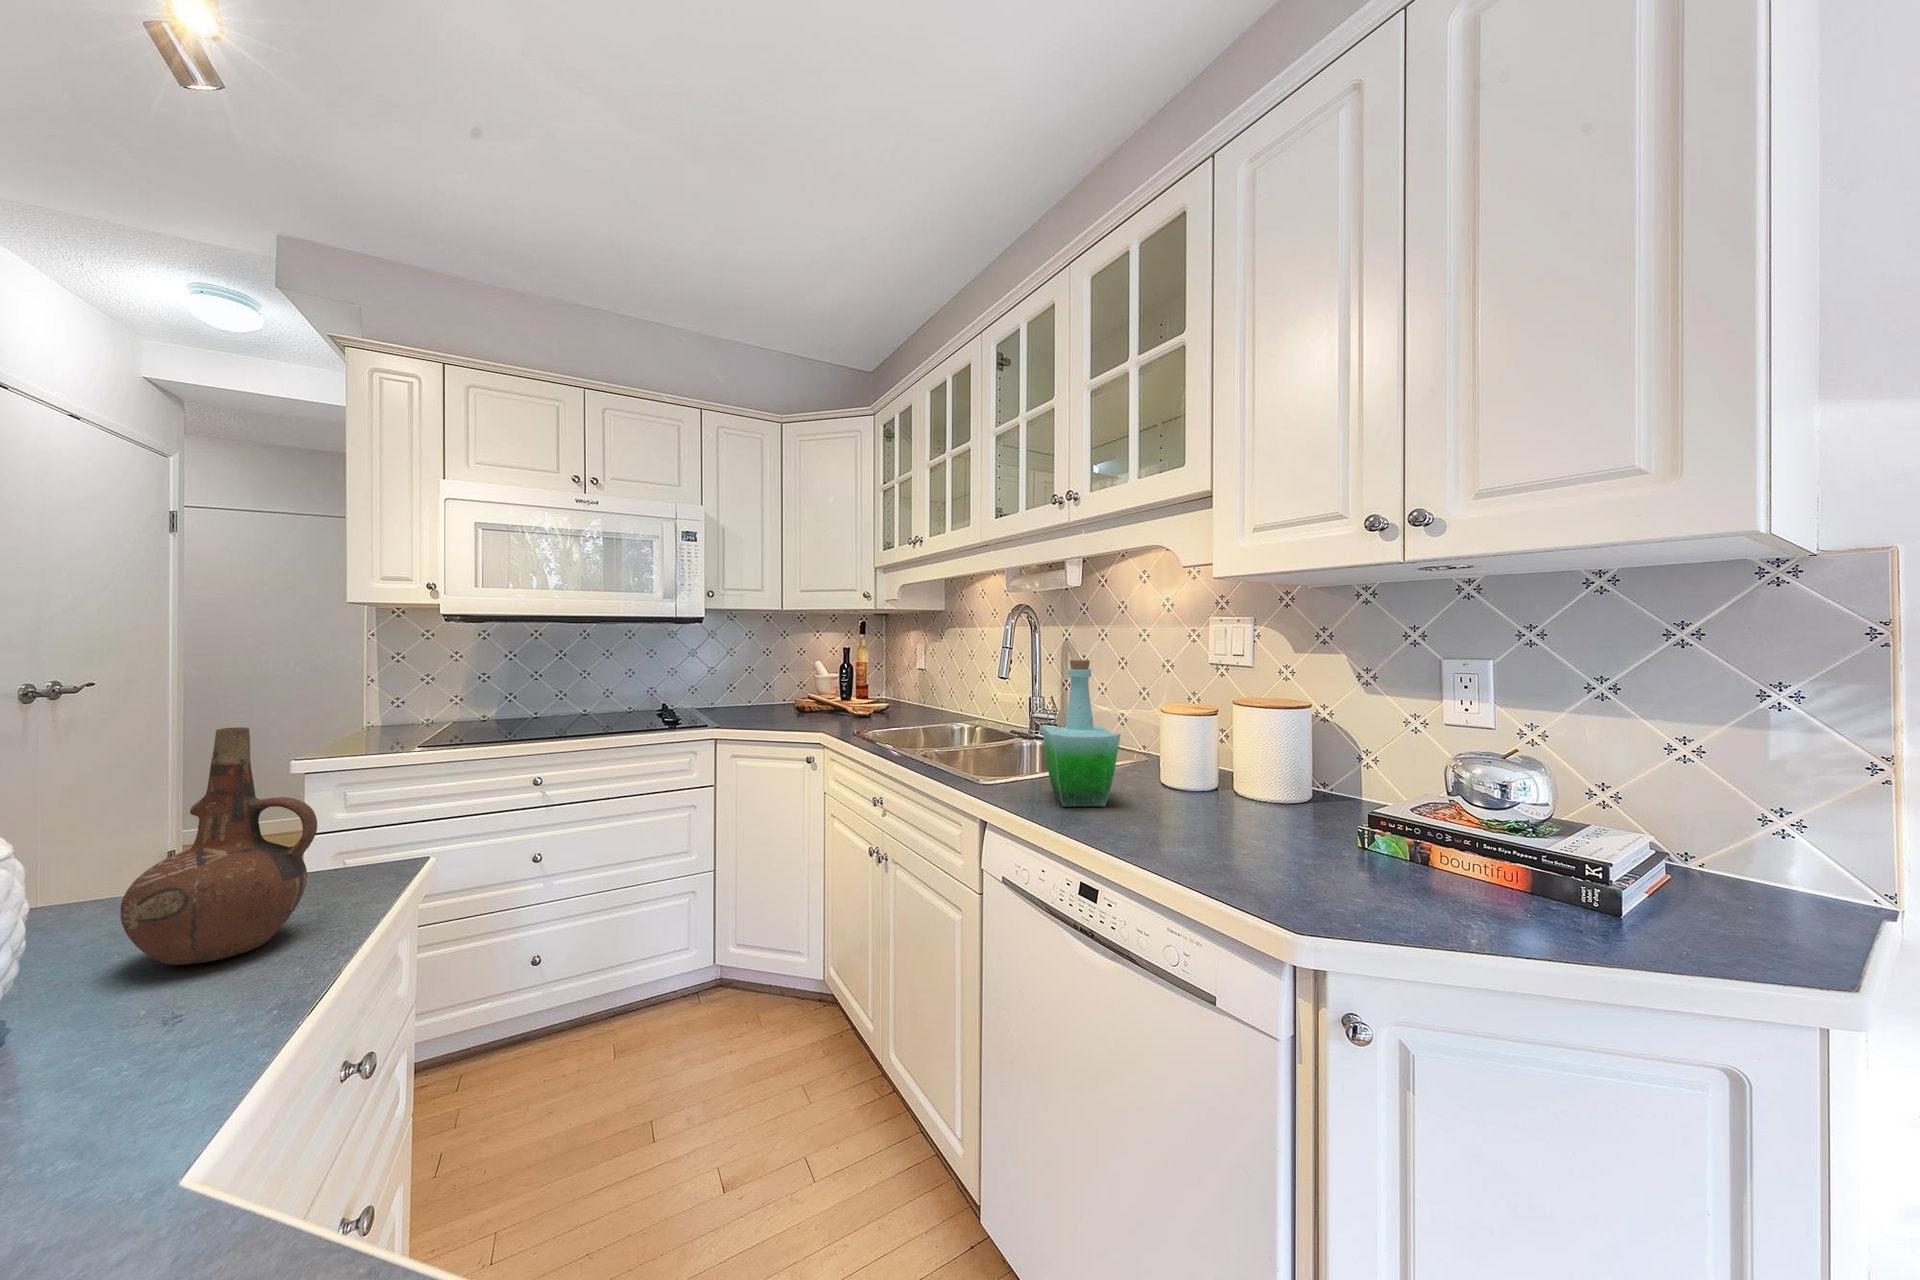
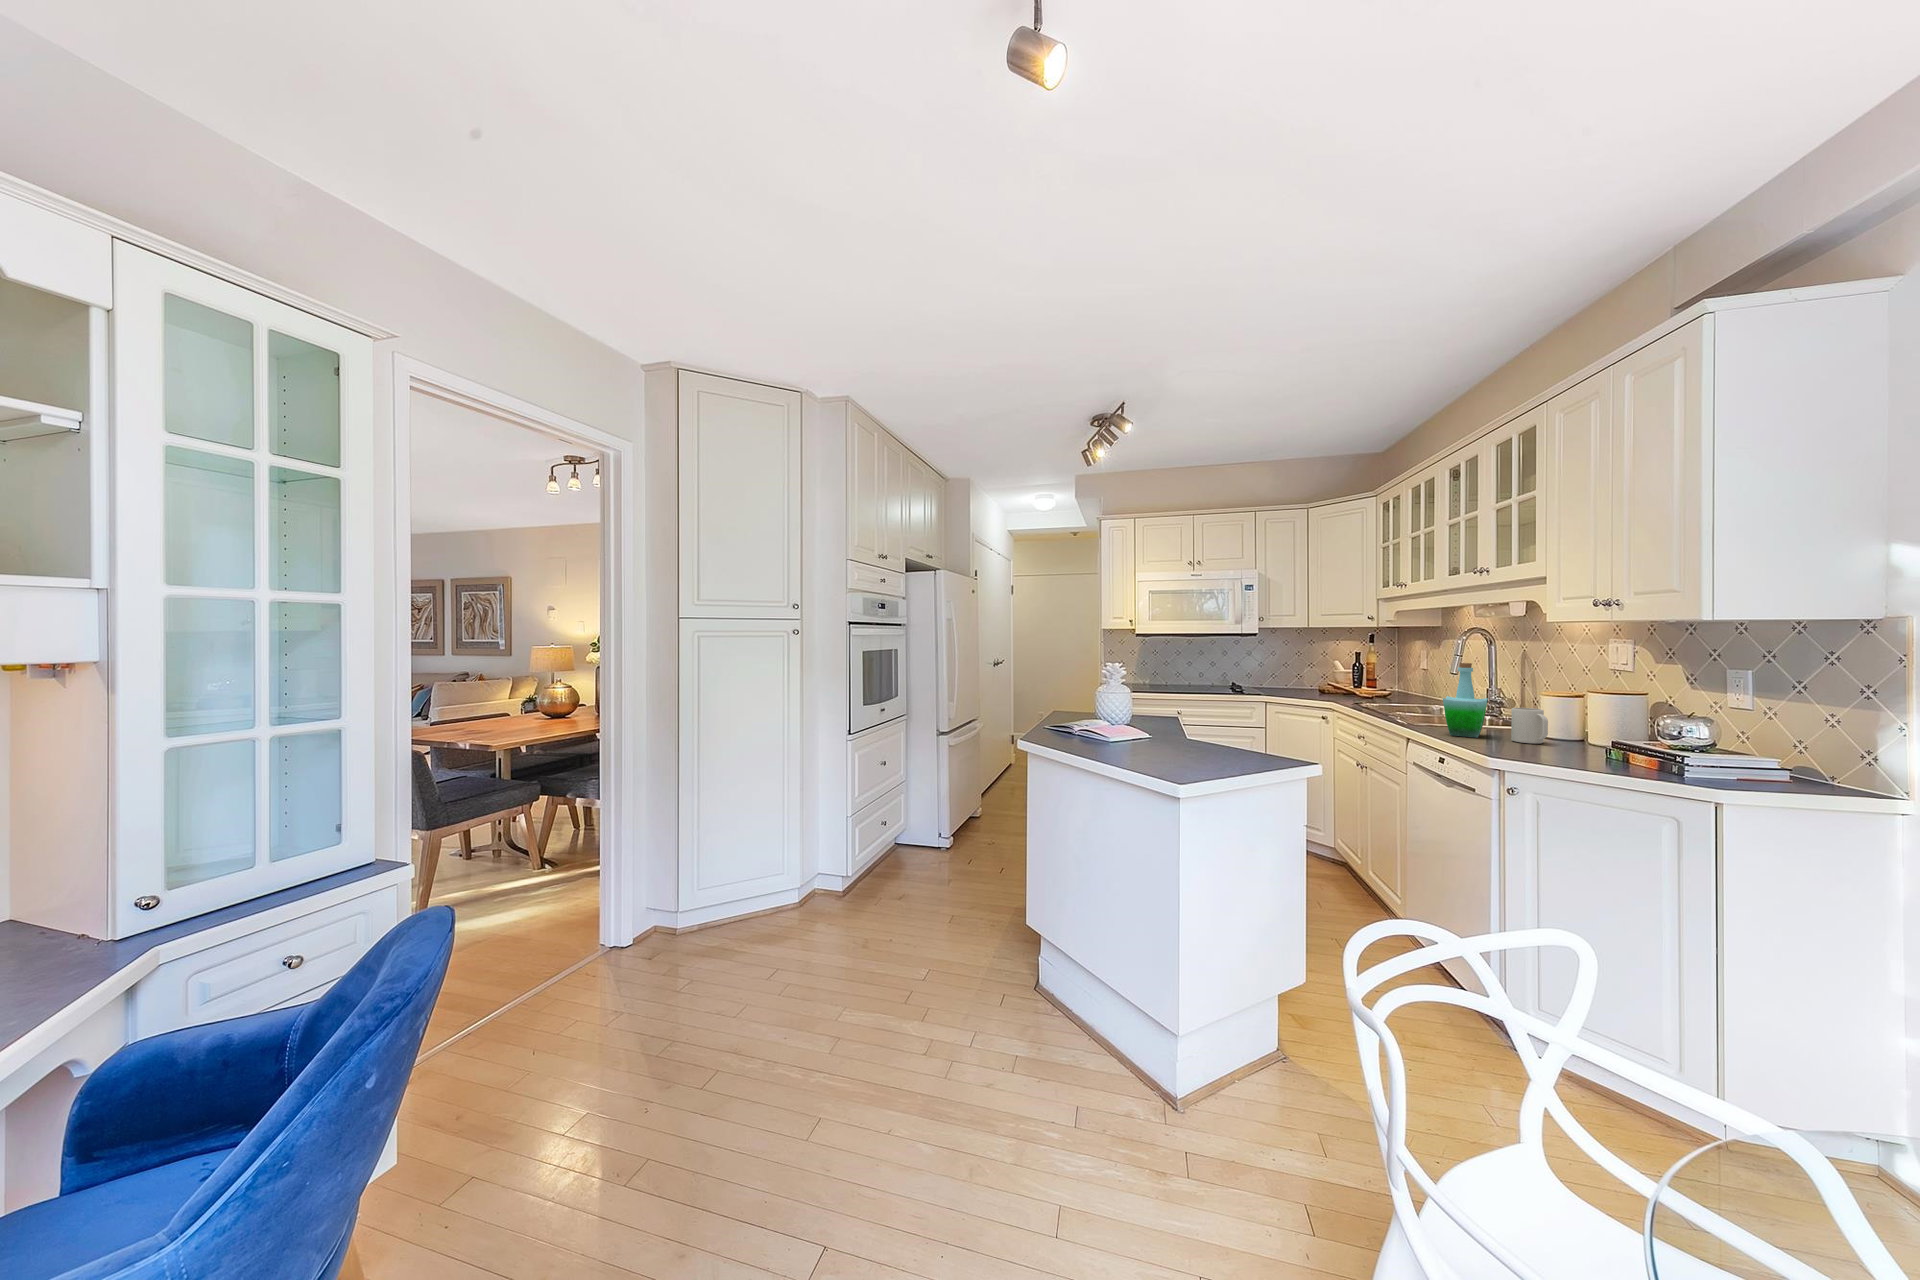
ceramic pitcher: present [120,727,317,965] -> none [1124,673,1158,729]
mug: none [1151,740,1211,810] -> present [1511,708,1548,744]

